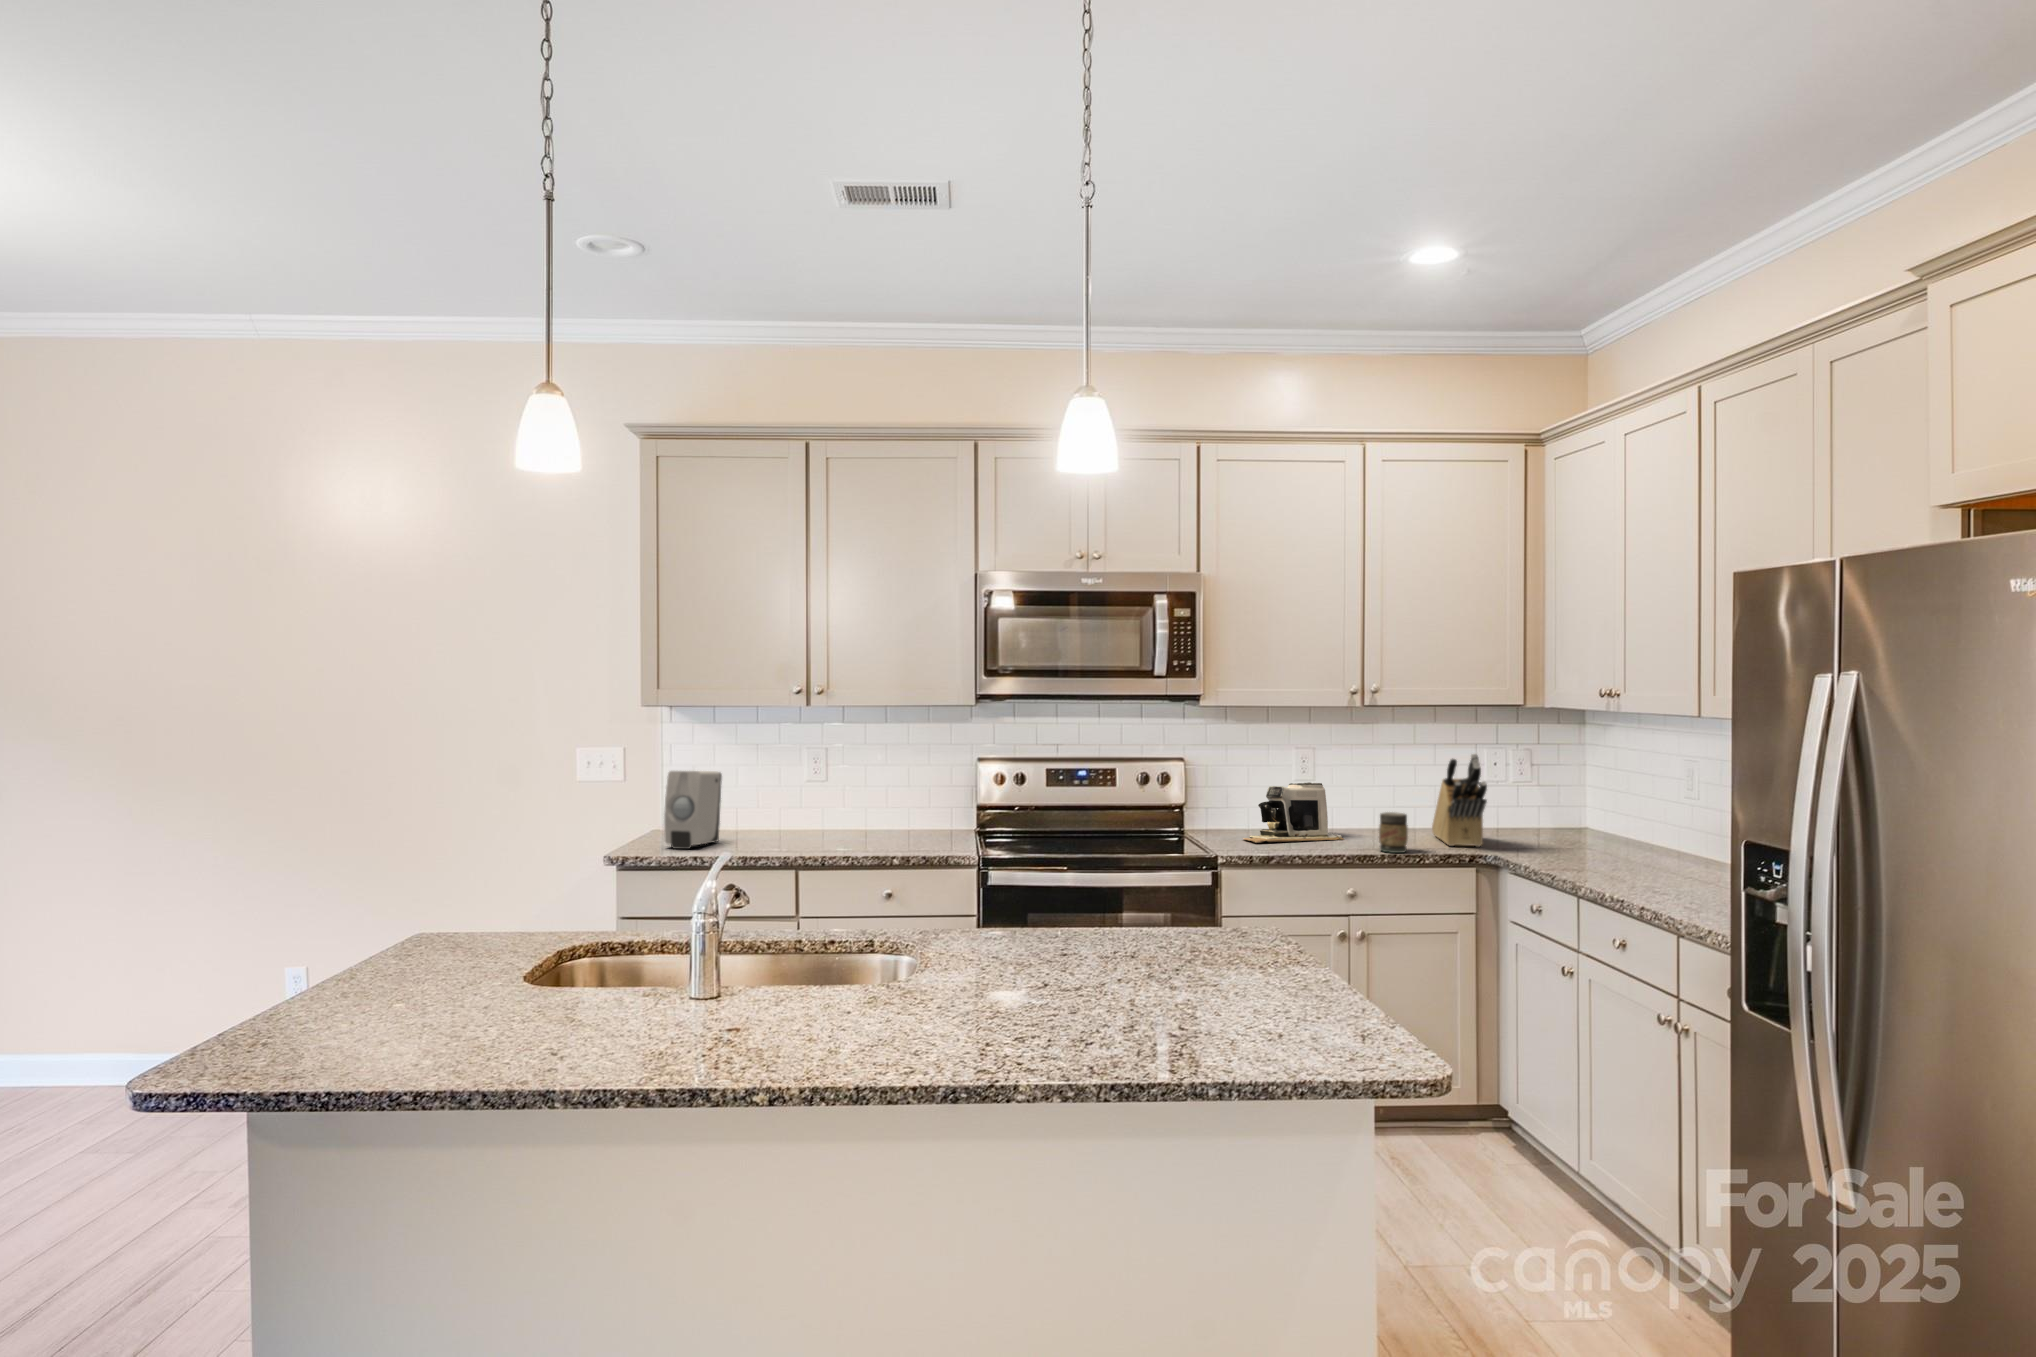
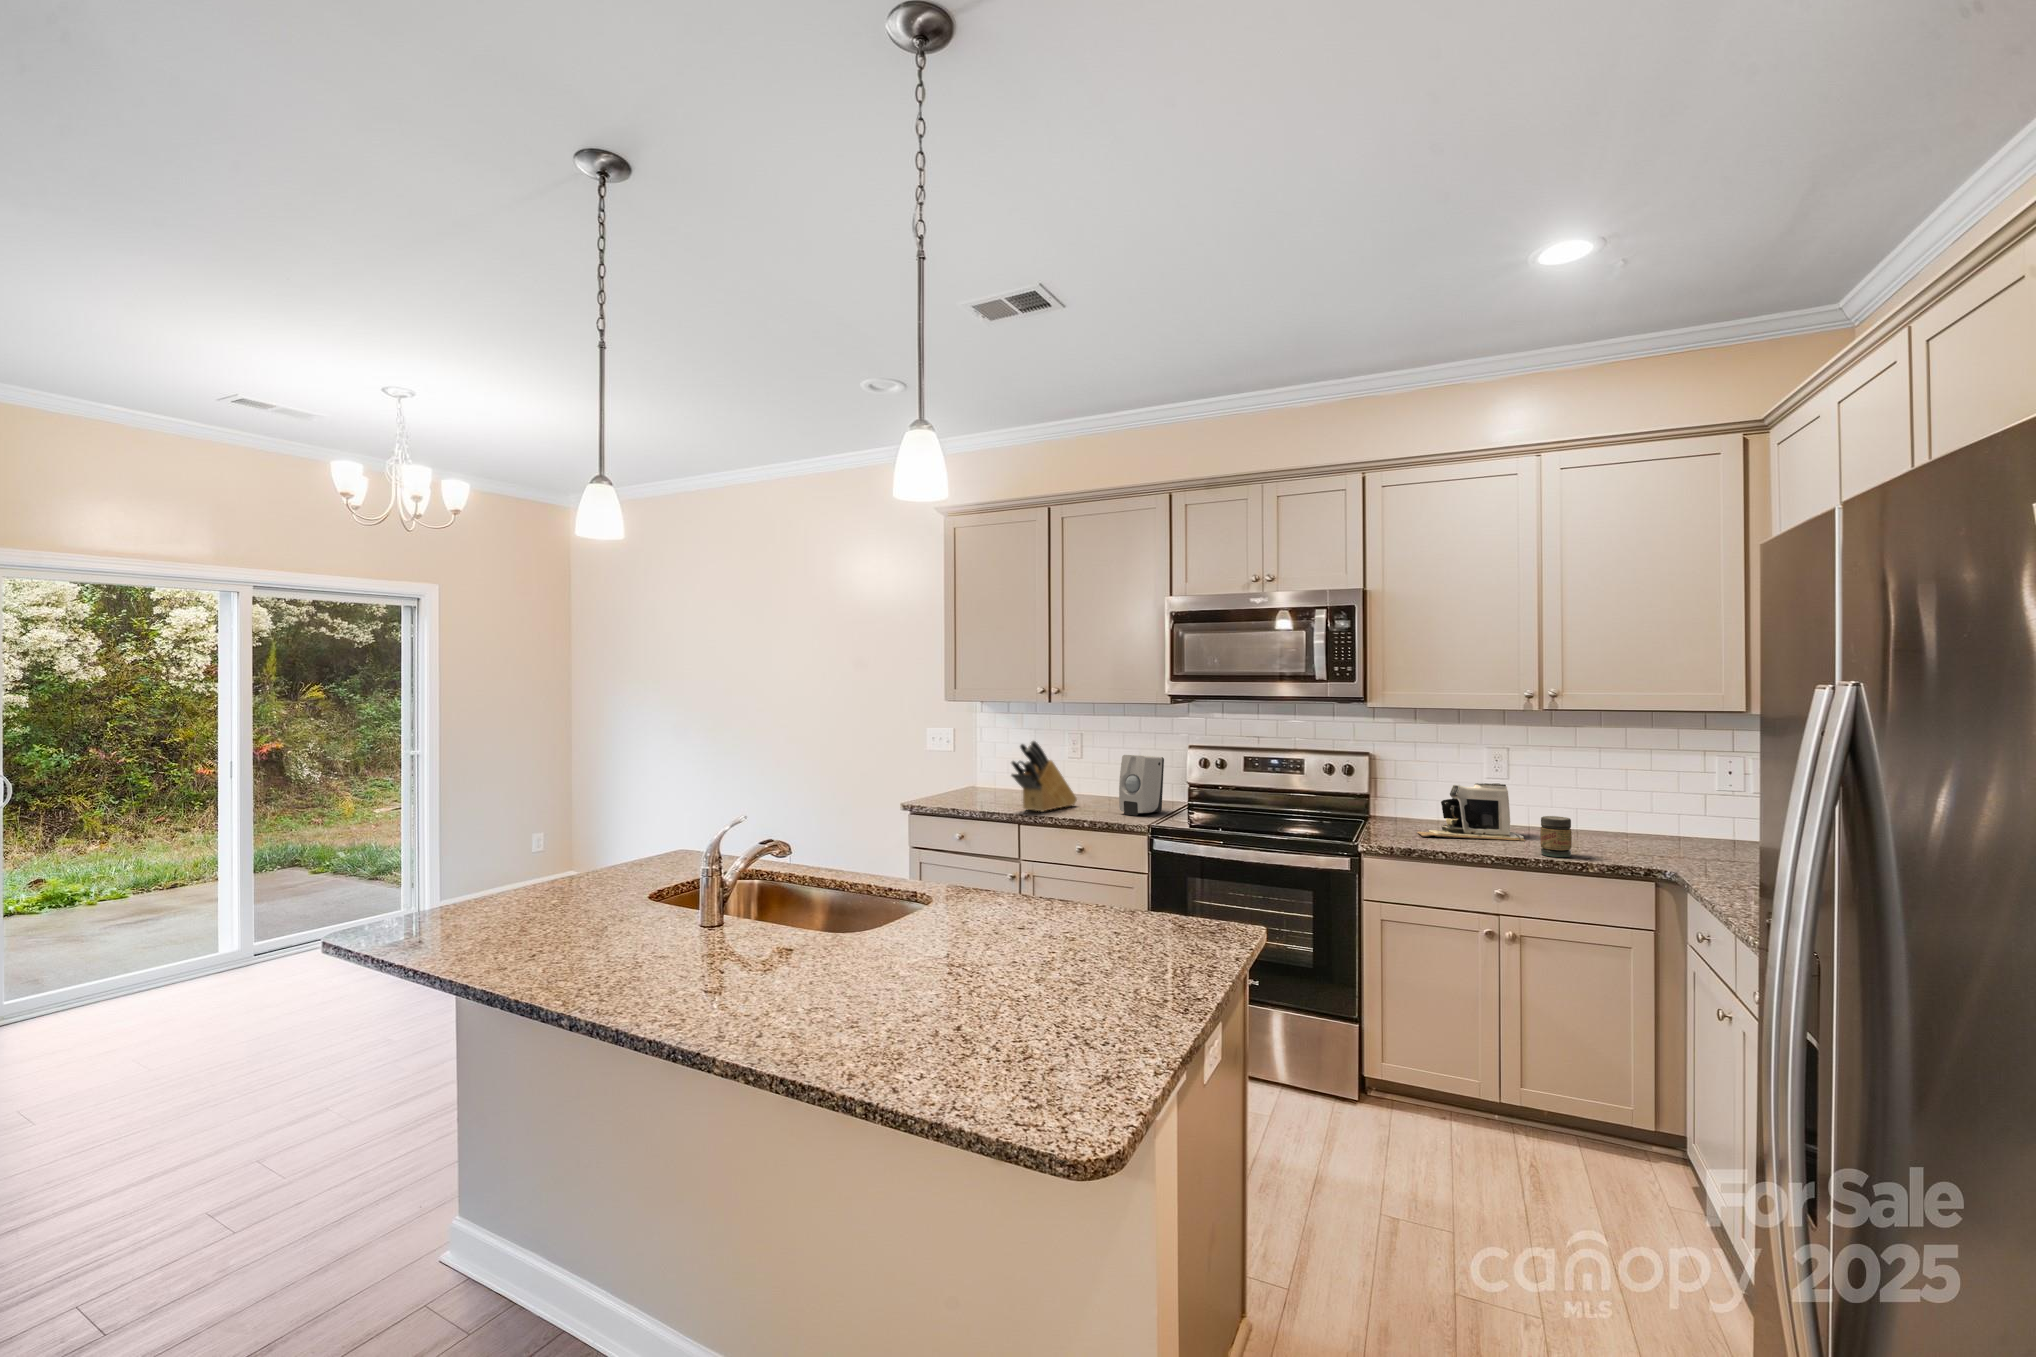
knife block: present [1432,754,1487,847] -> present [1011,741,1077,812]
soap dispenser: present [664,771,722,849] -> present [1119,755,1164,816]

